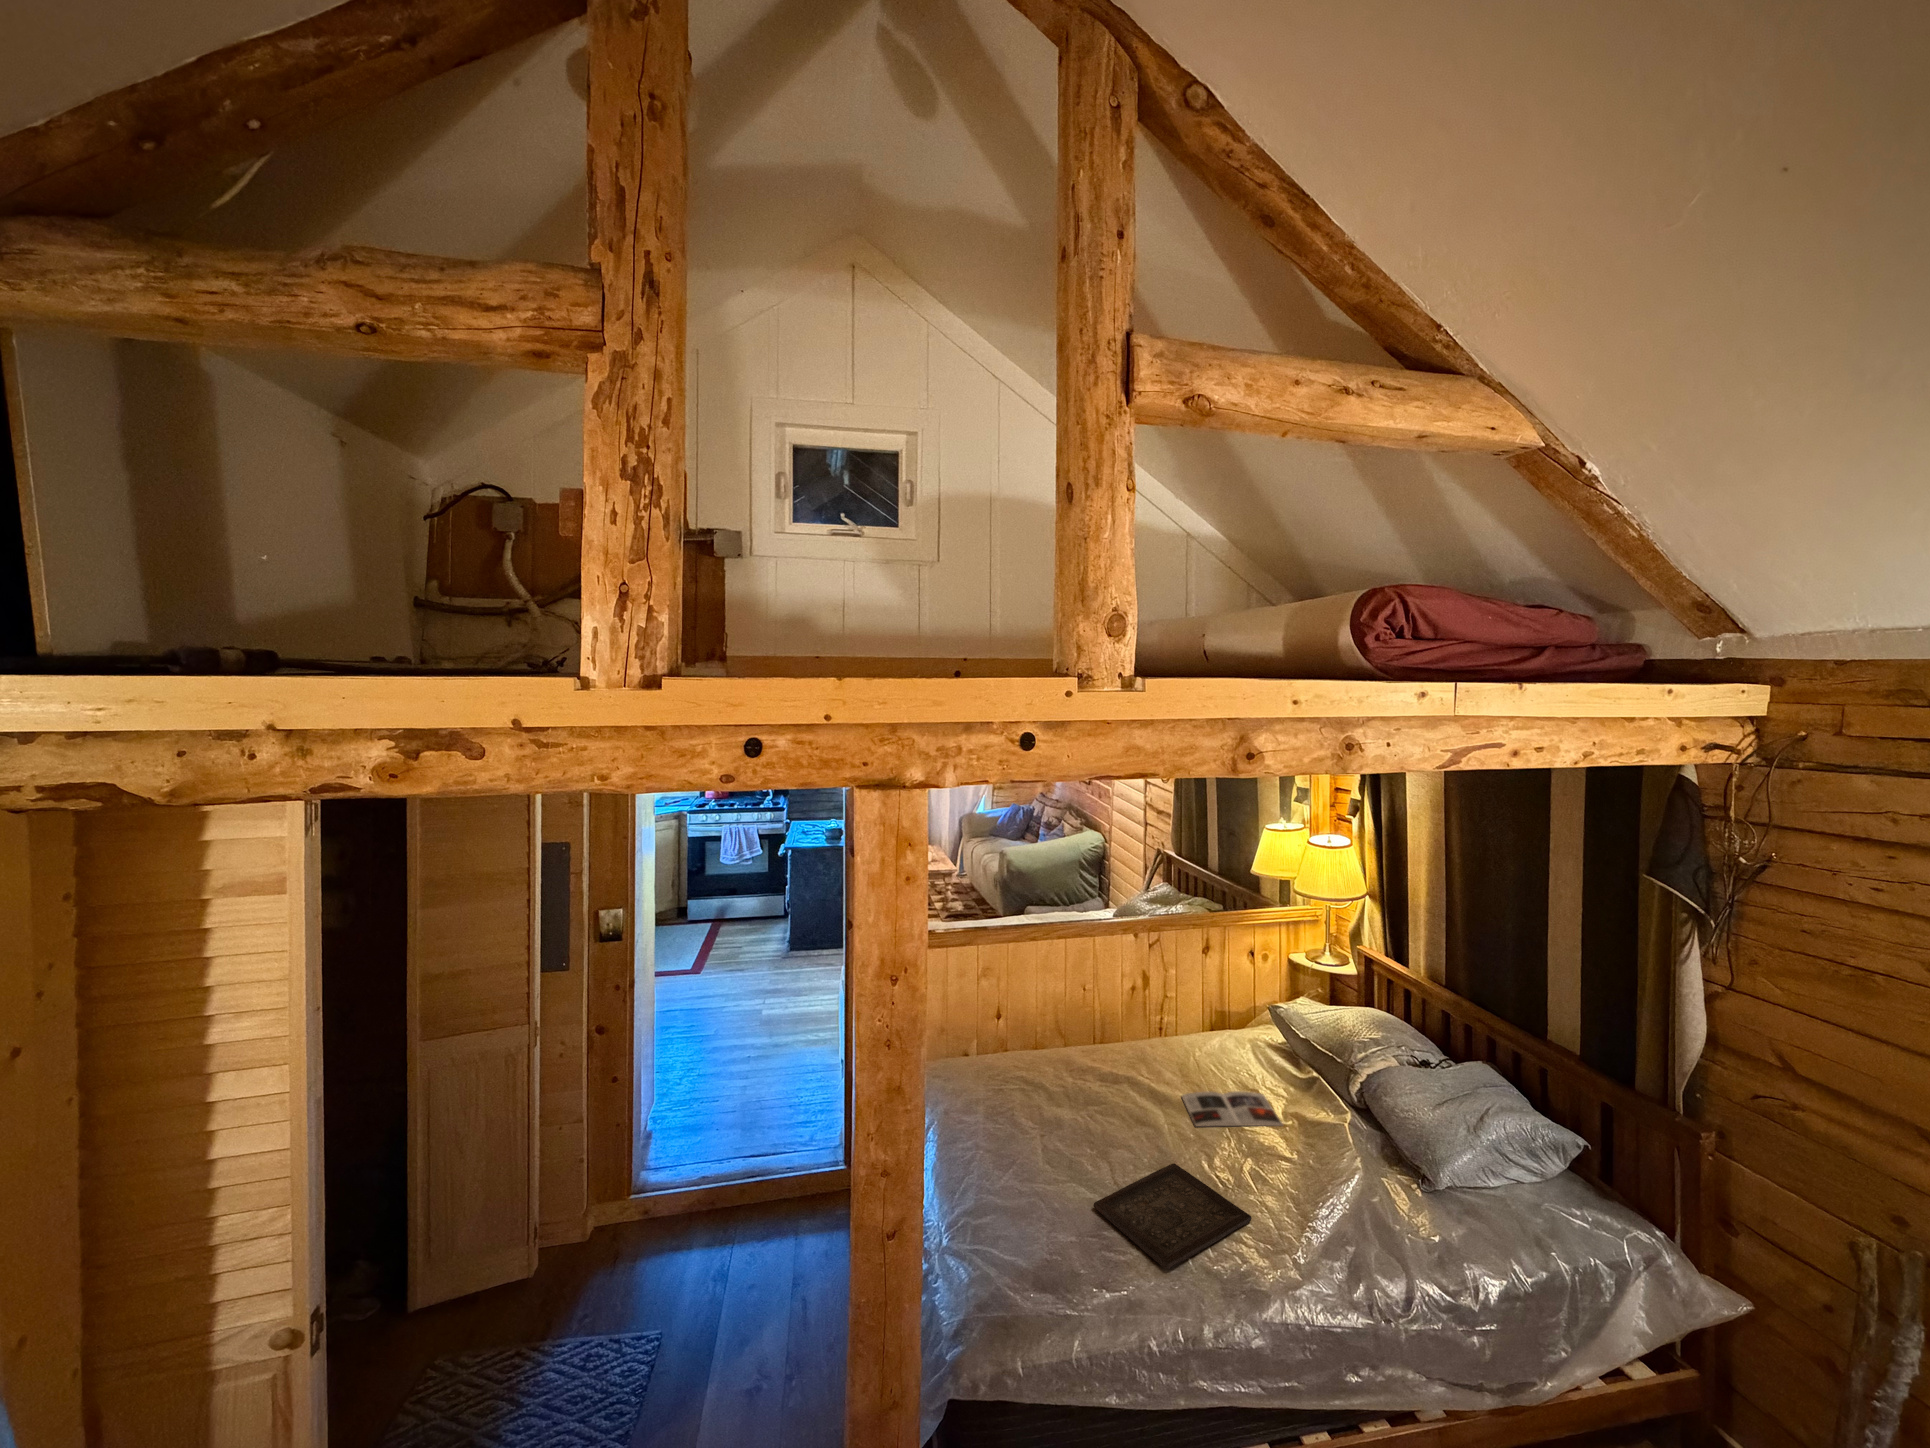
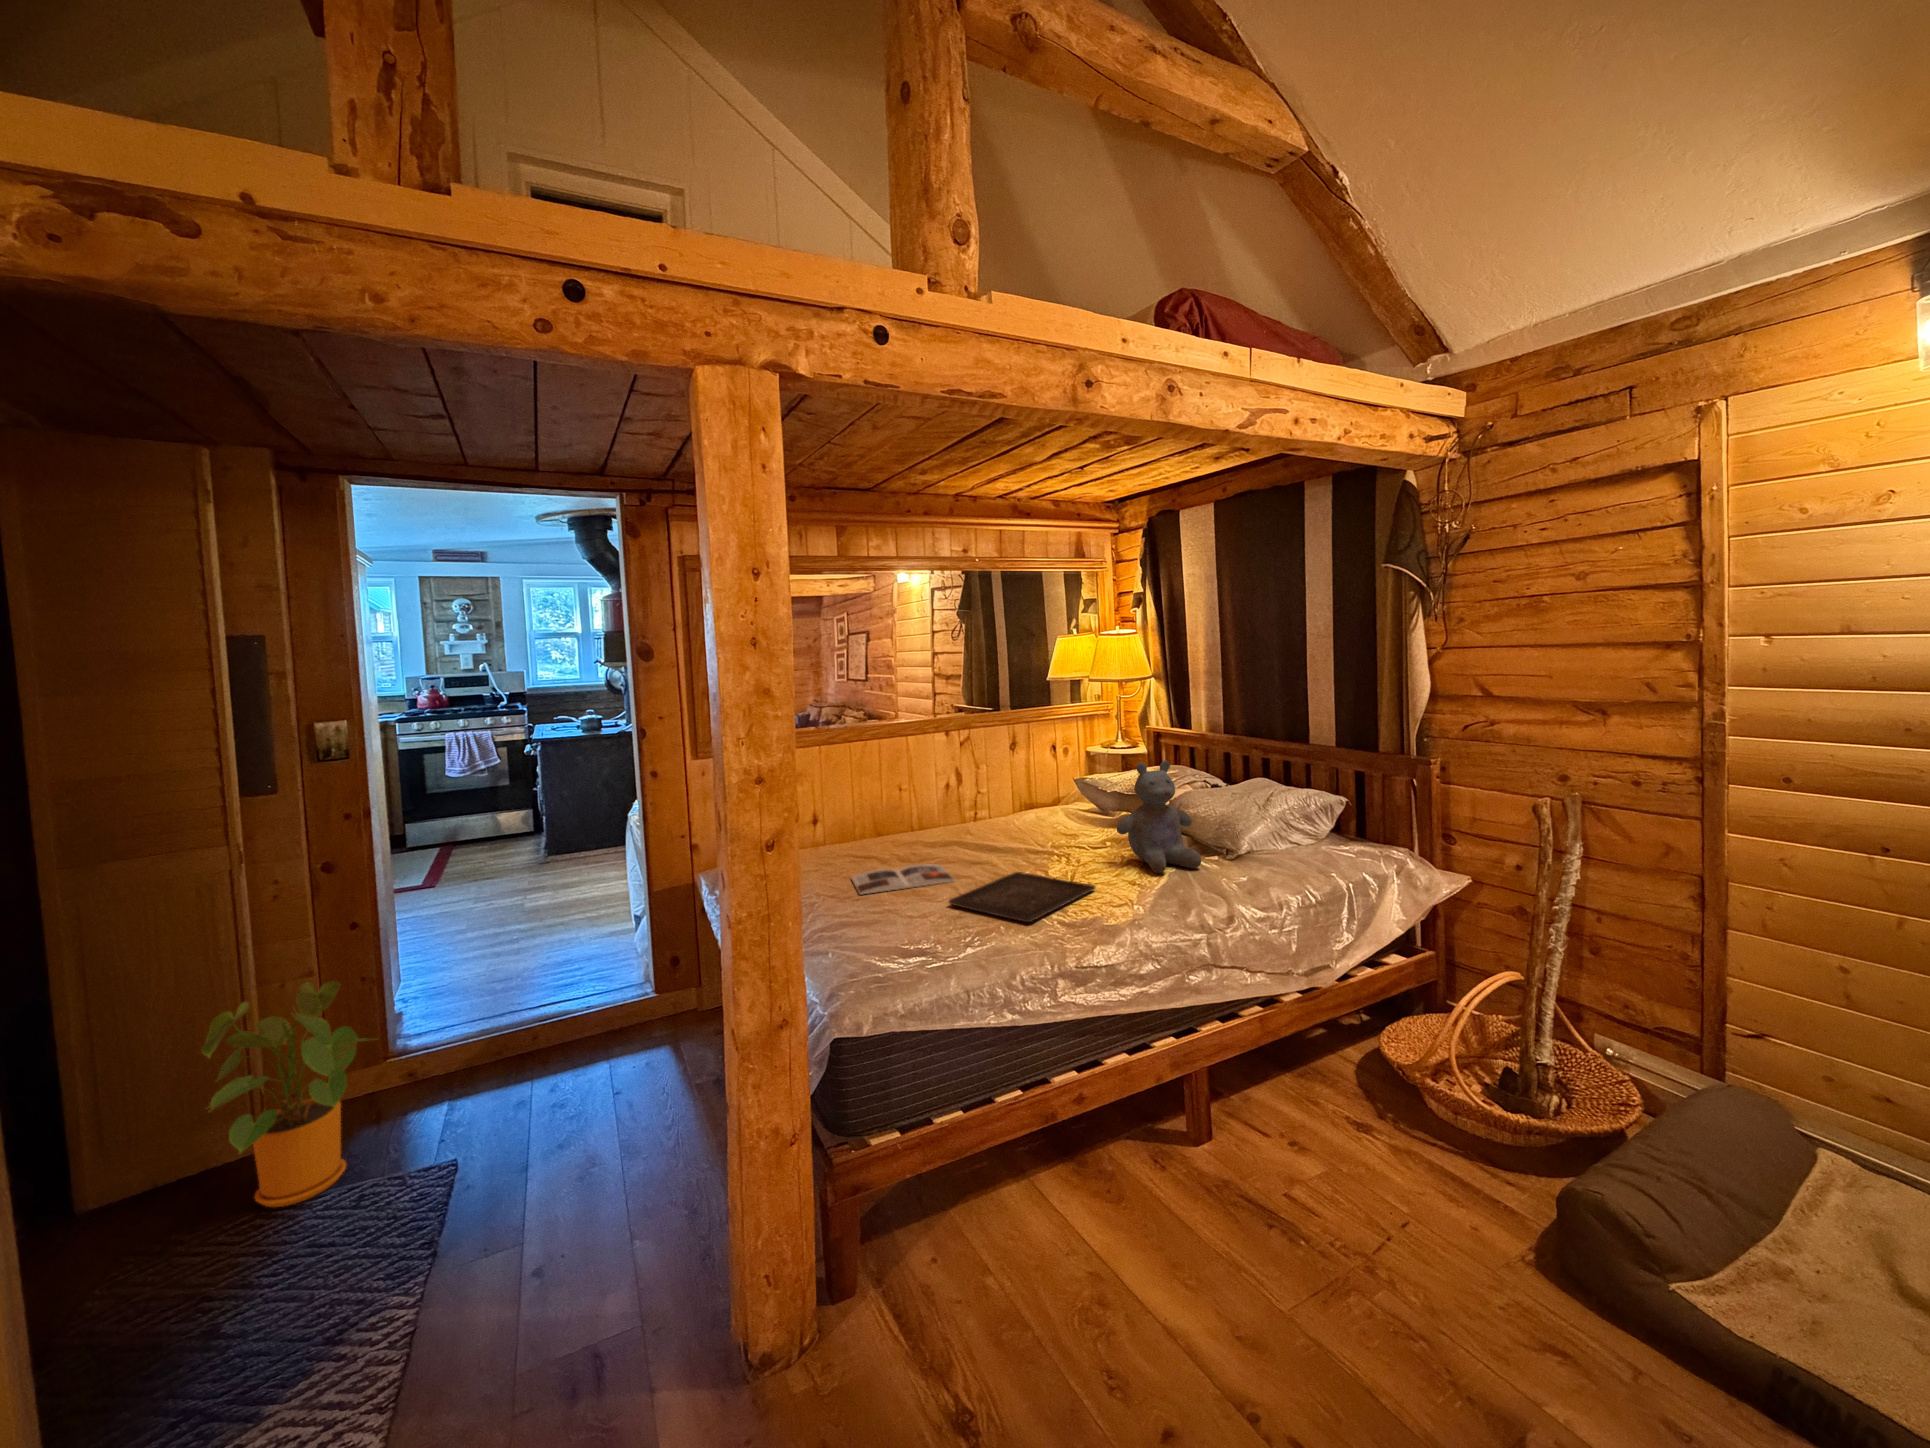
stuffed bear: none [1287,1067,1382,1206] -> present [1117,760,1201,873]
magazine: present [1182,1091,1283,1126] -> present [852,864,955,894]
house plant: none [499,1142,623,1346] -> present [201,981,367,1207]

